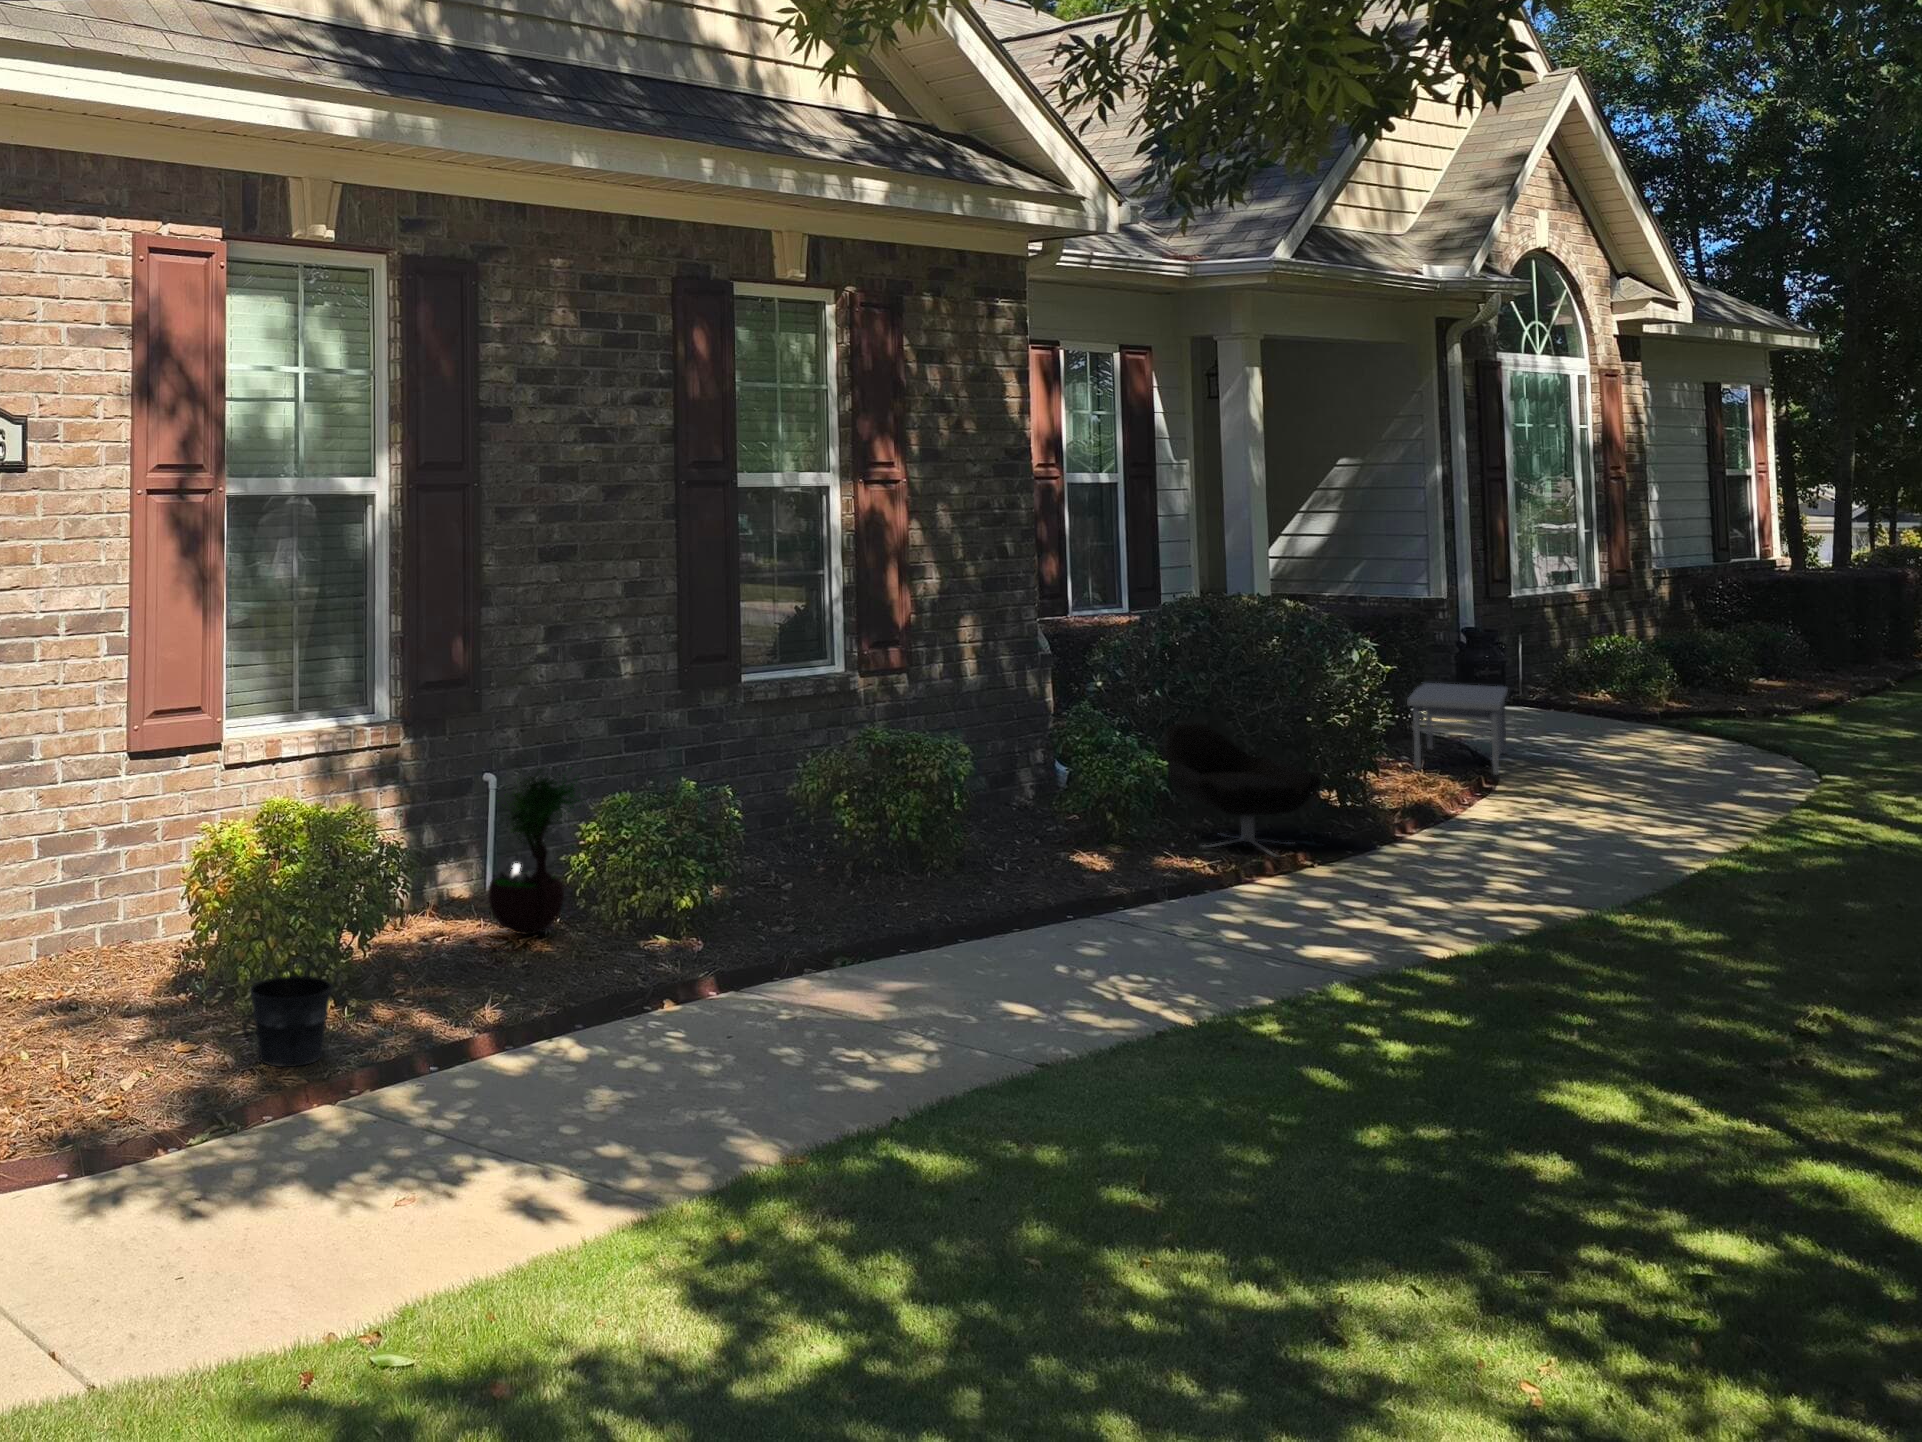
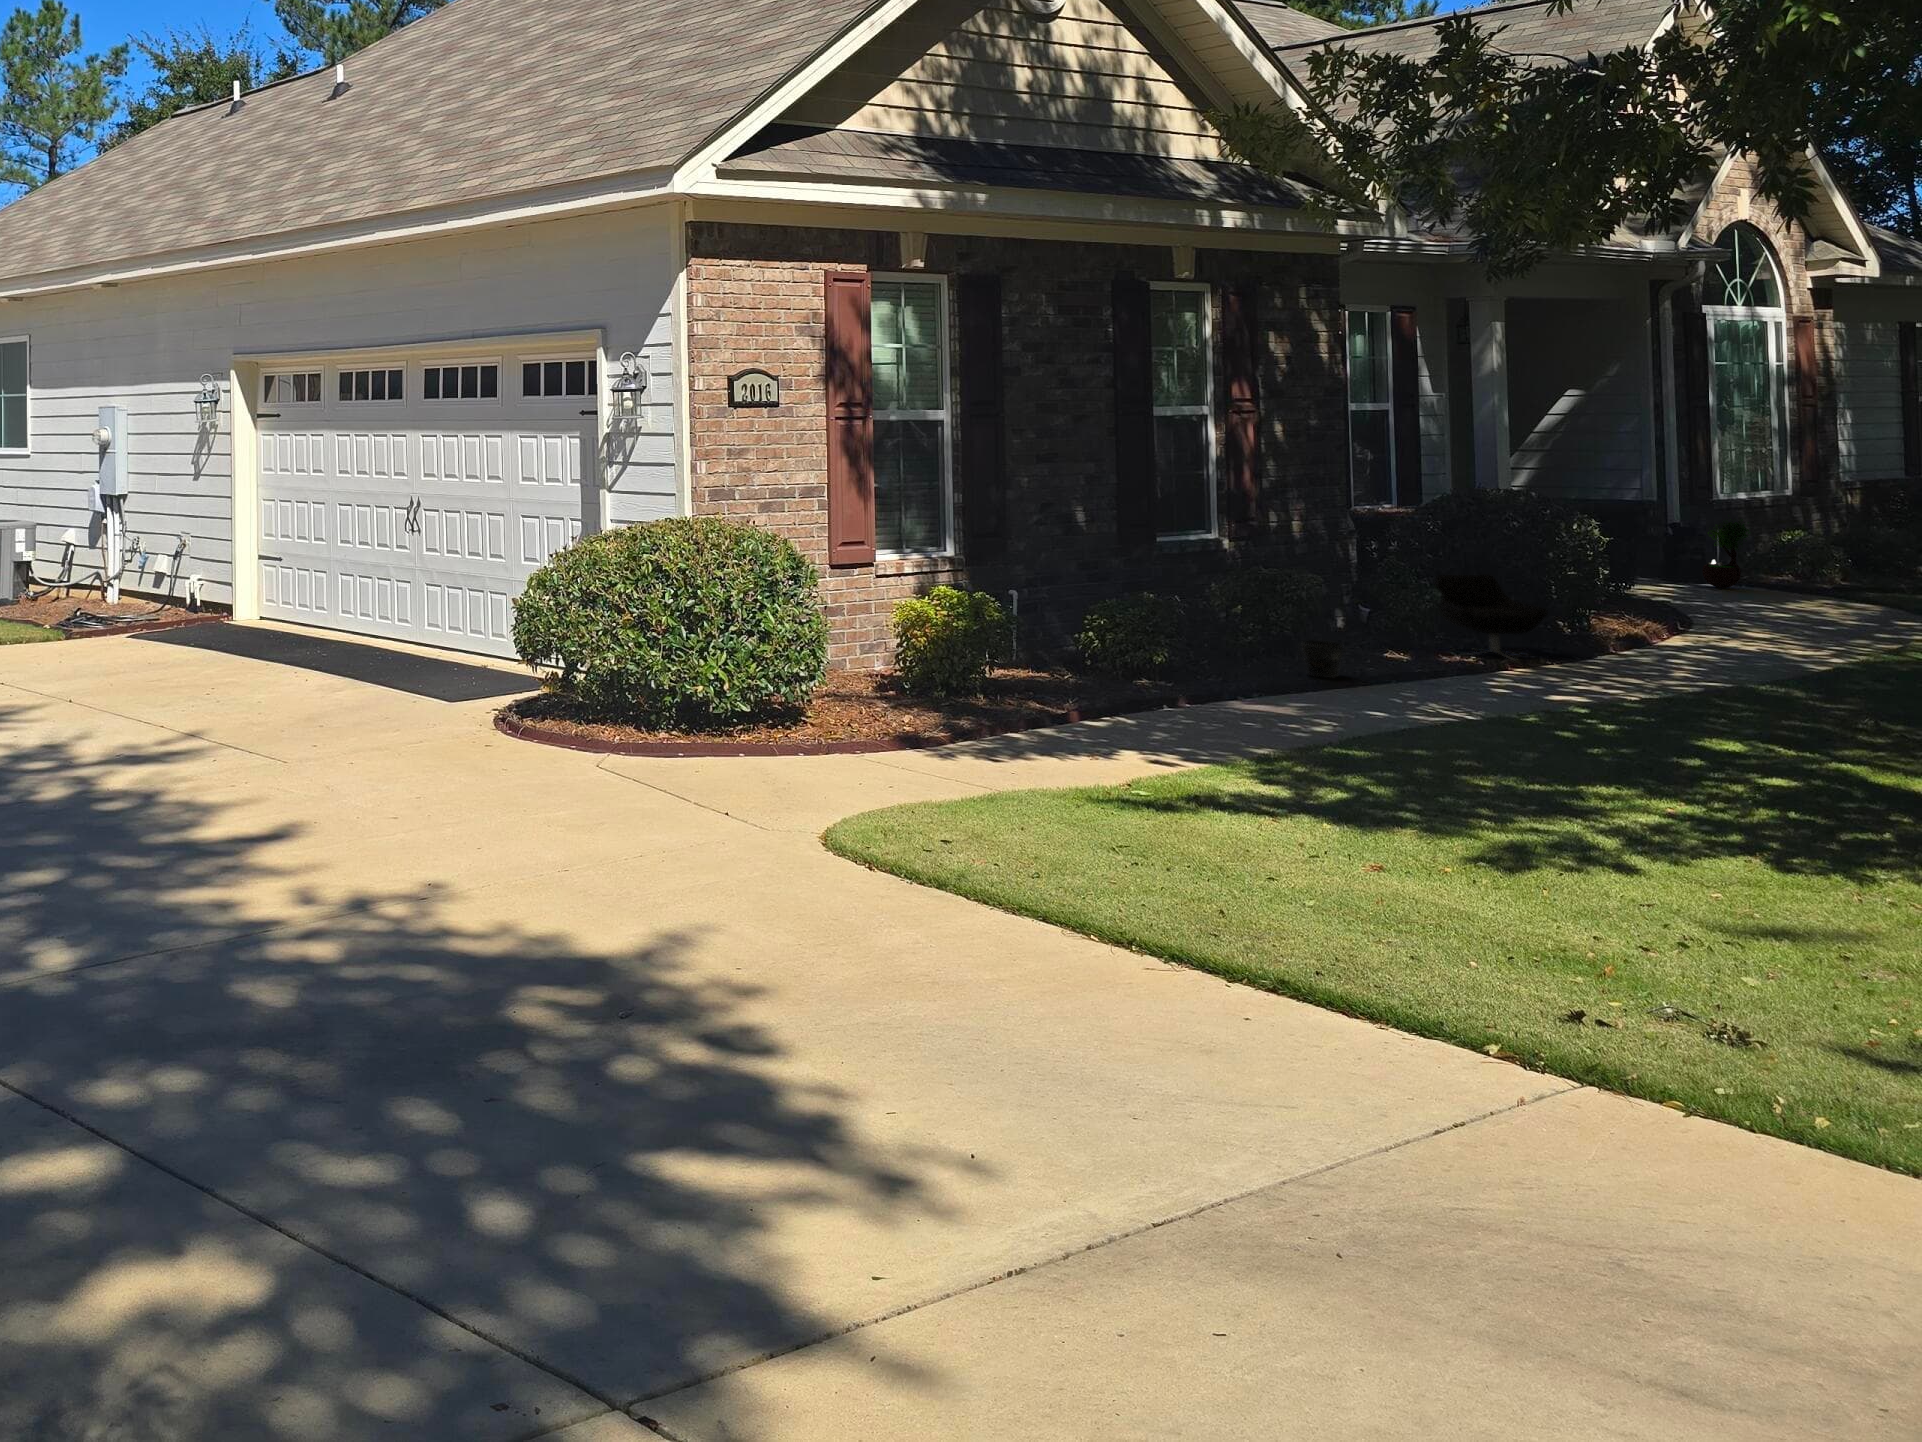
storage bench: present [1407,683,1508,775] -> none [1614,559,1697,624]
potted tree: present [489,768,587,934] -> present [1702,519,1750,588]
bucket: present [242,976,333,1067] -> present [1300,640,1343,678]

